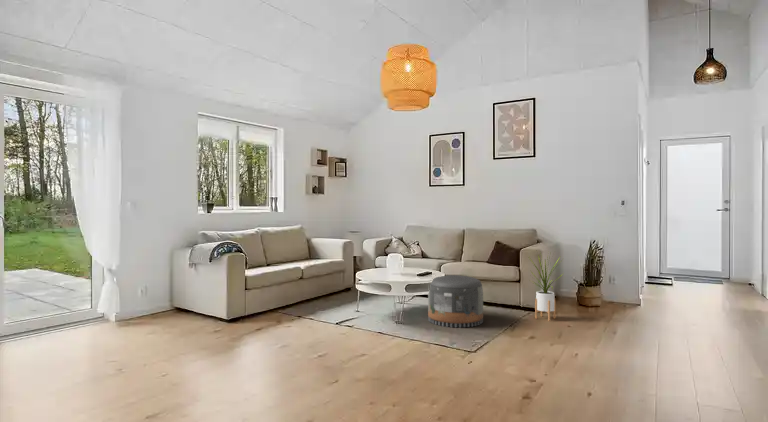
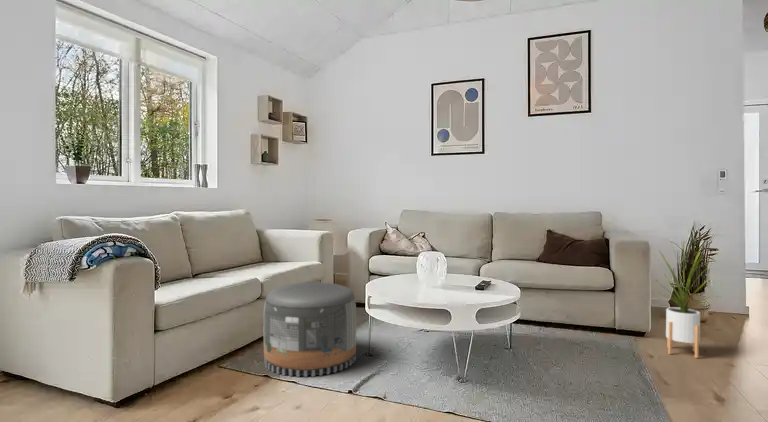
pouf: present [428,275,483,327] -> present [263,282,356,377]

